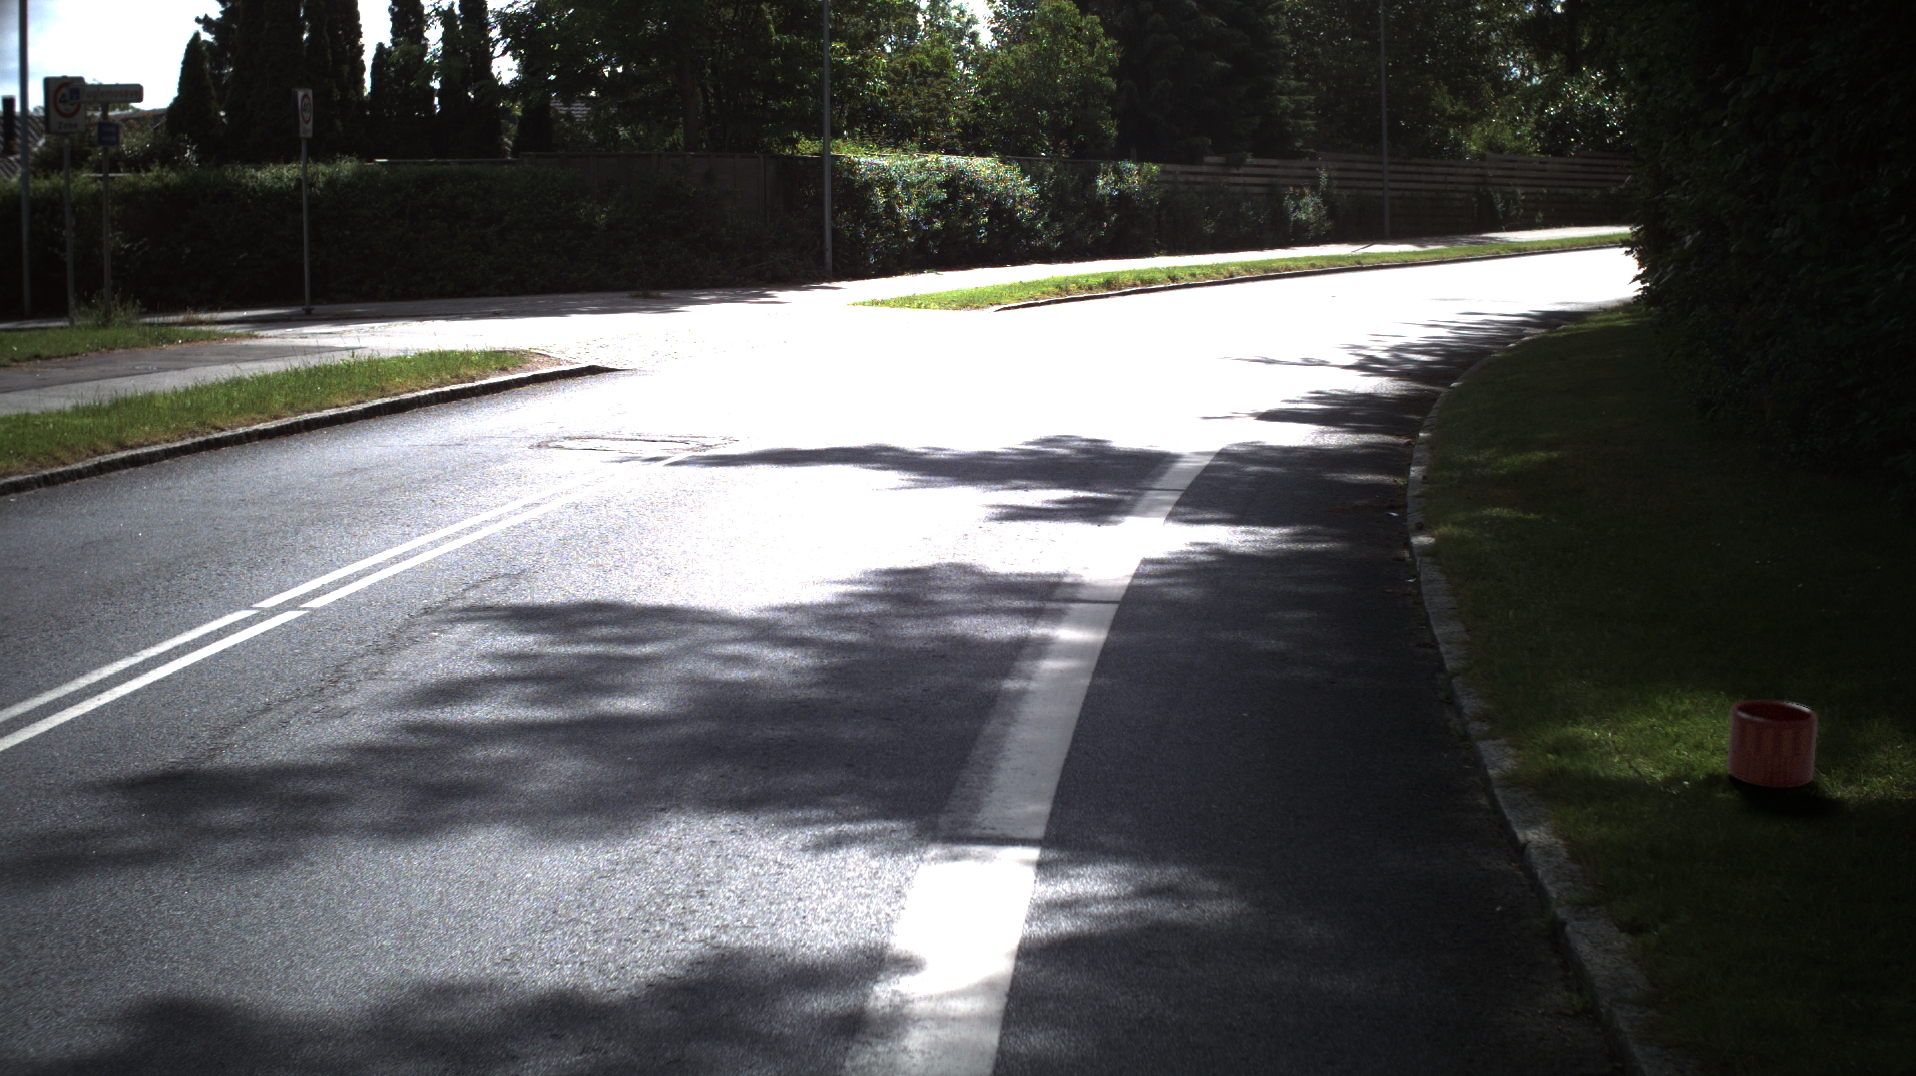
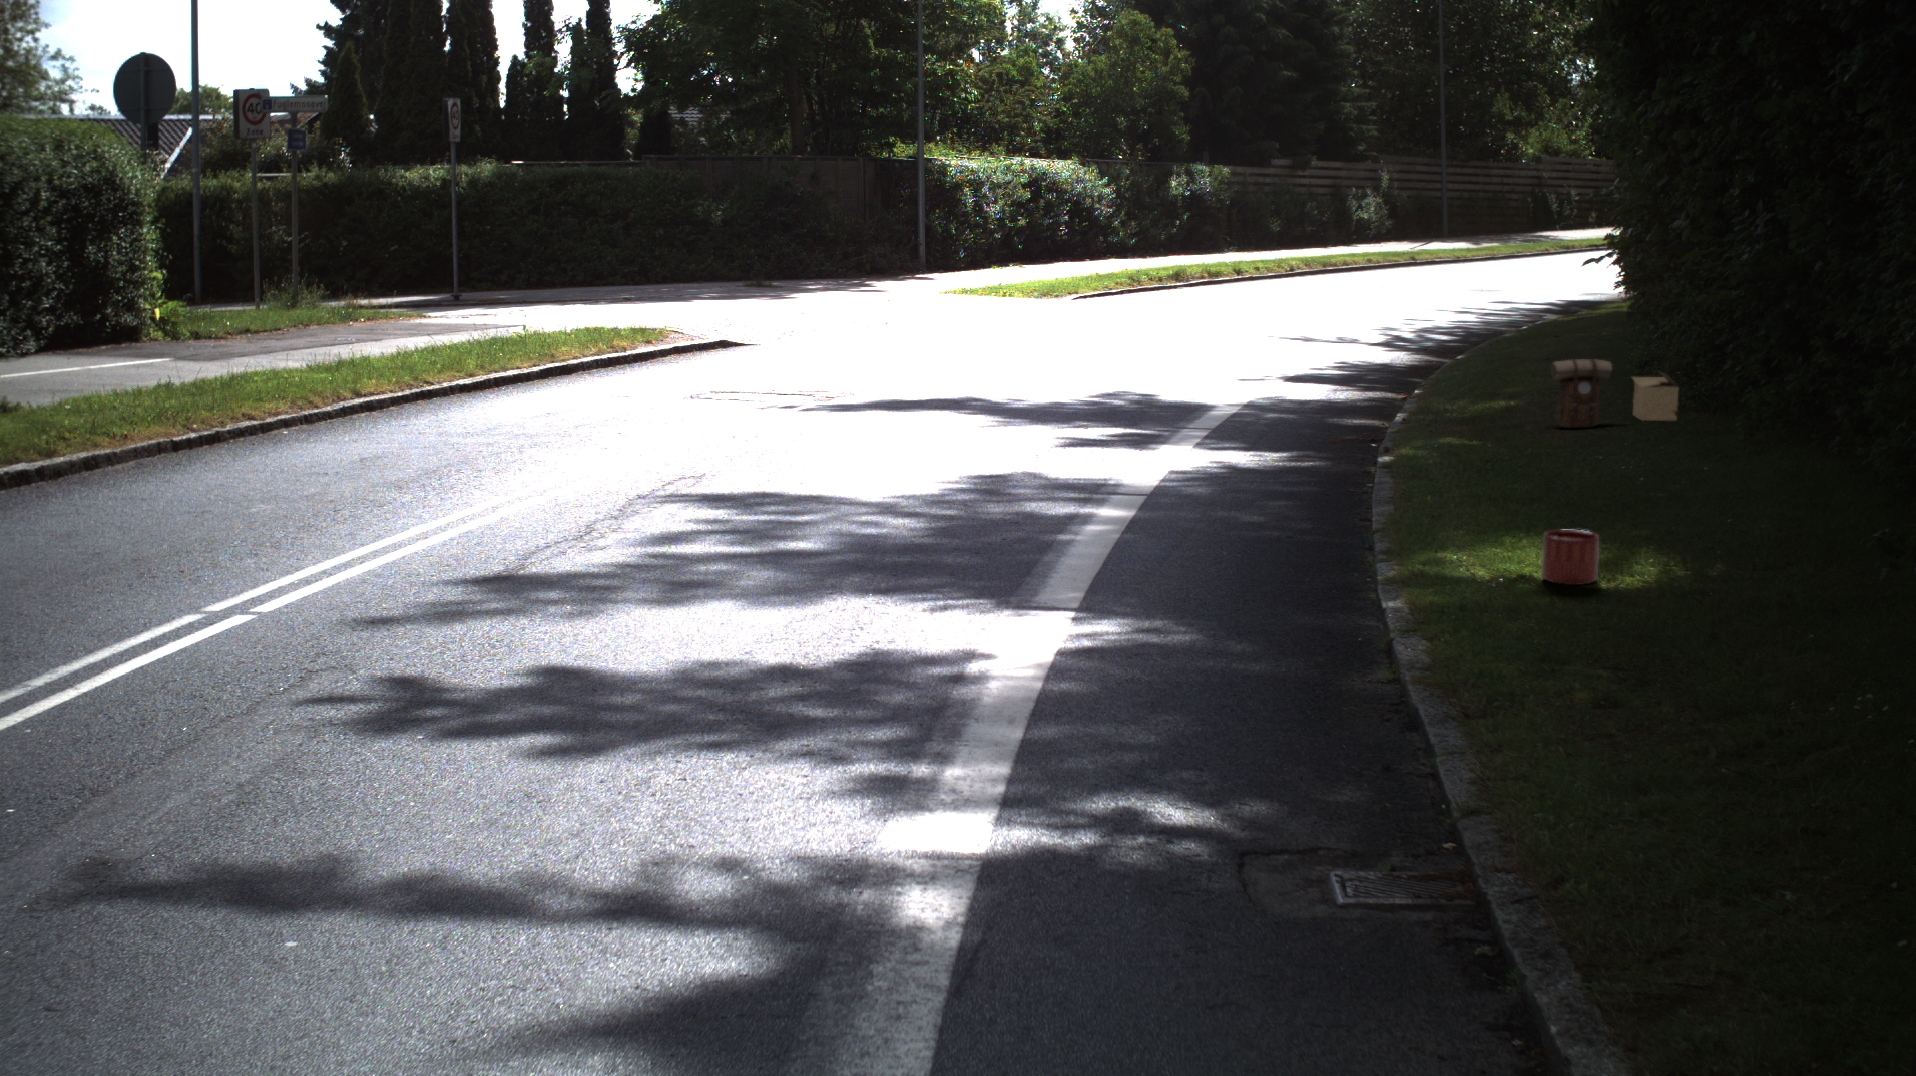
backpack: none [1613,407,1691,494] -> present [1551,359,1612,428]
cardboard box: none [1703,419,1769,483] -> present [1633,373,1679,421]

